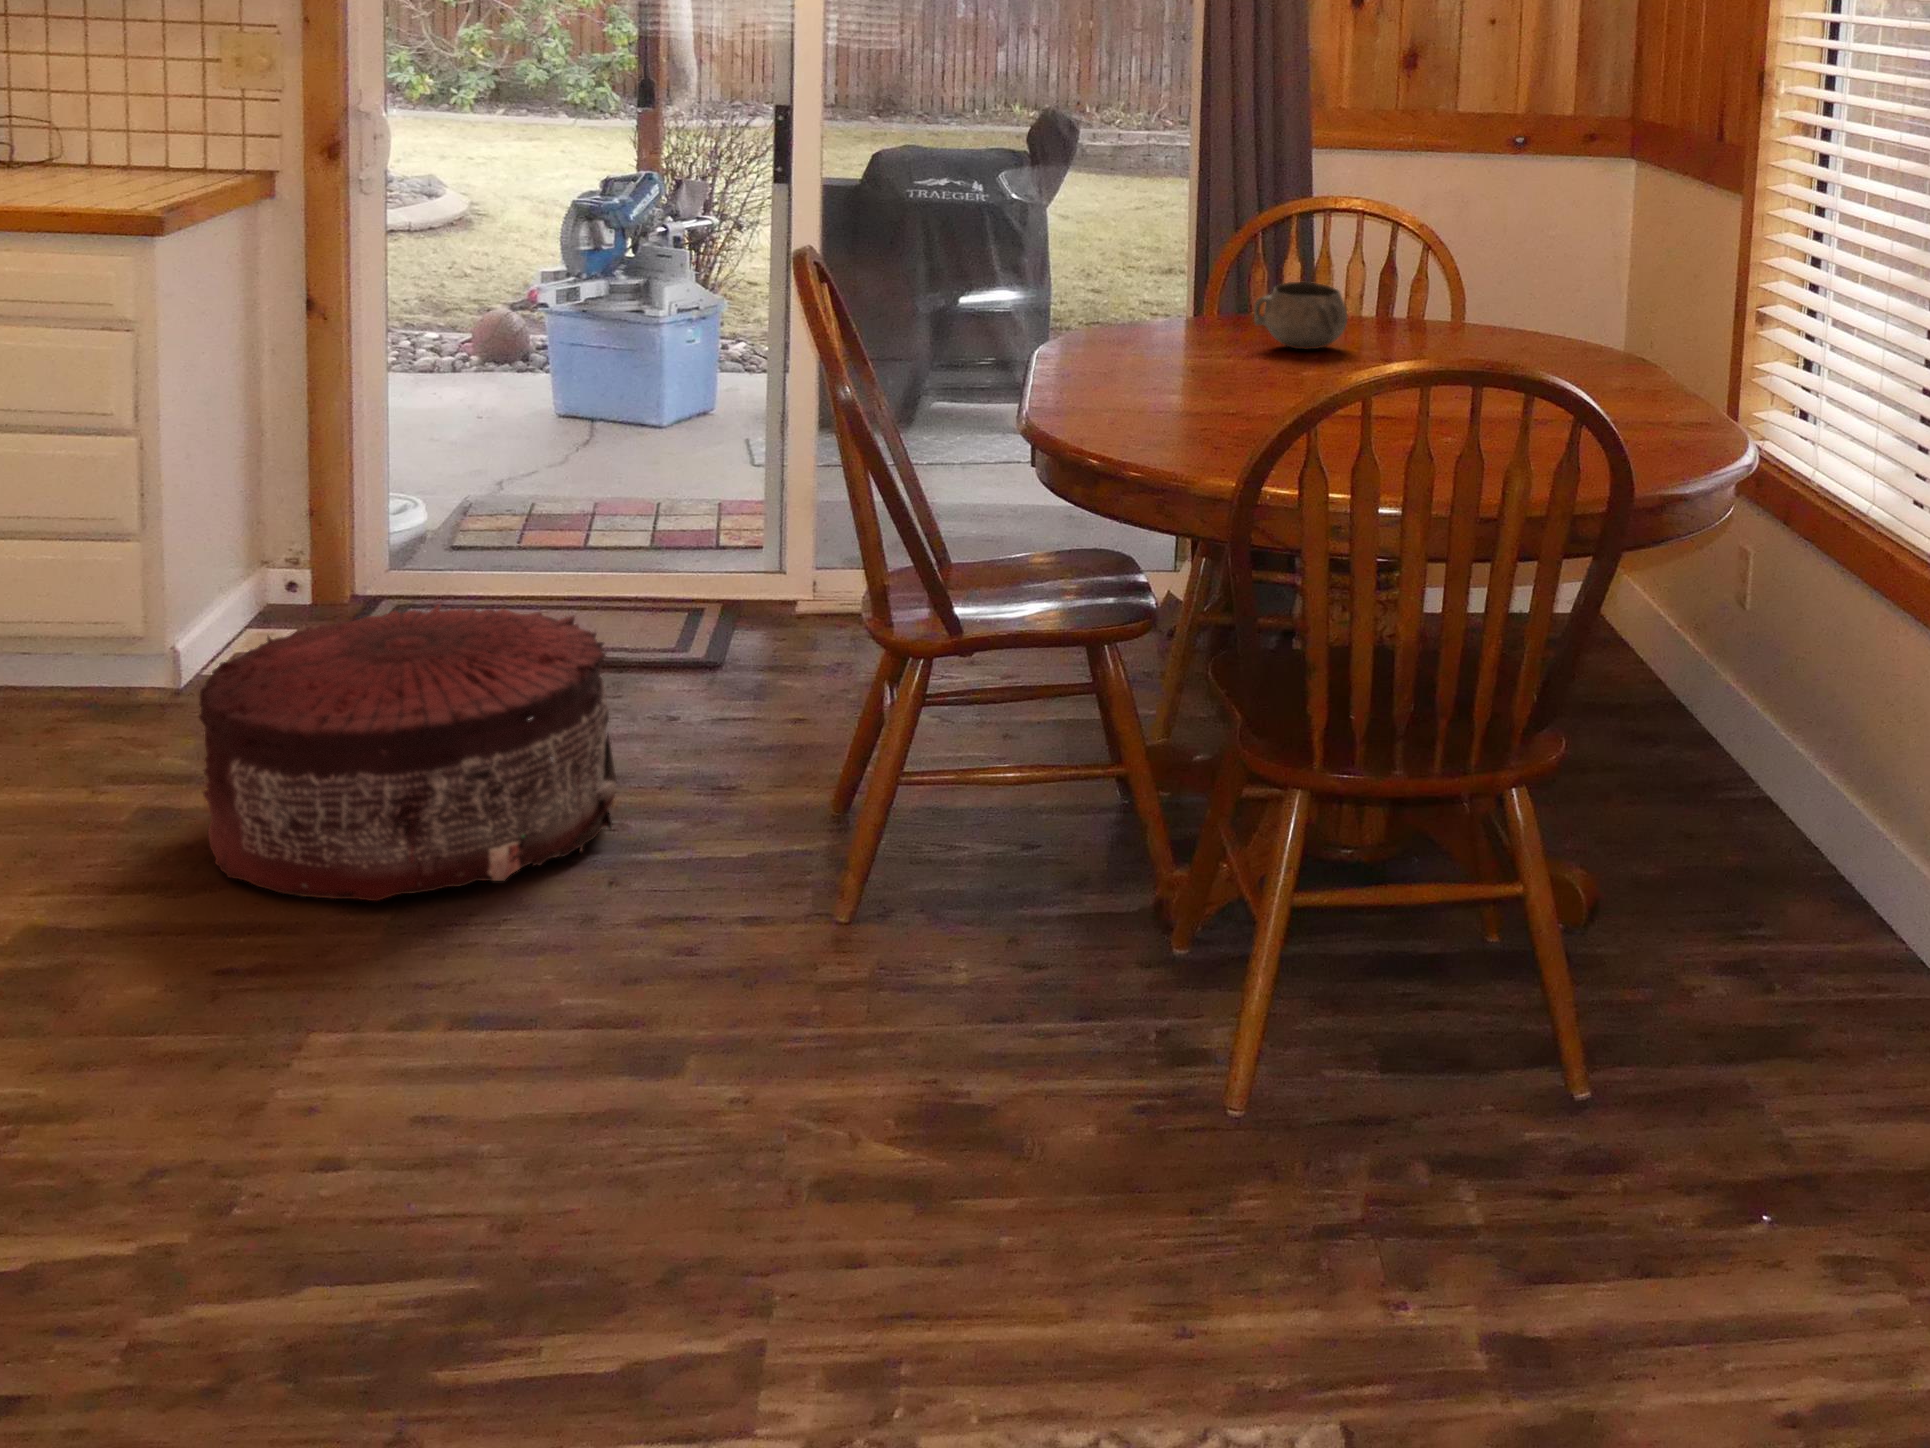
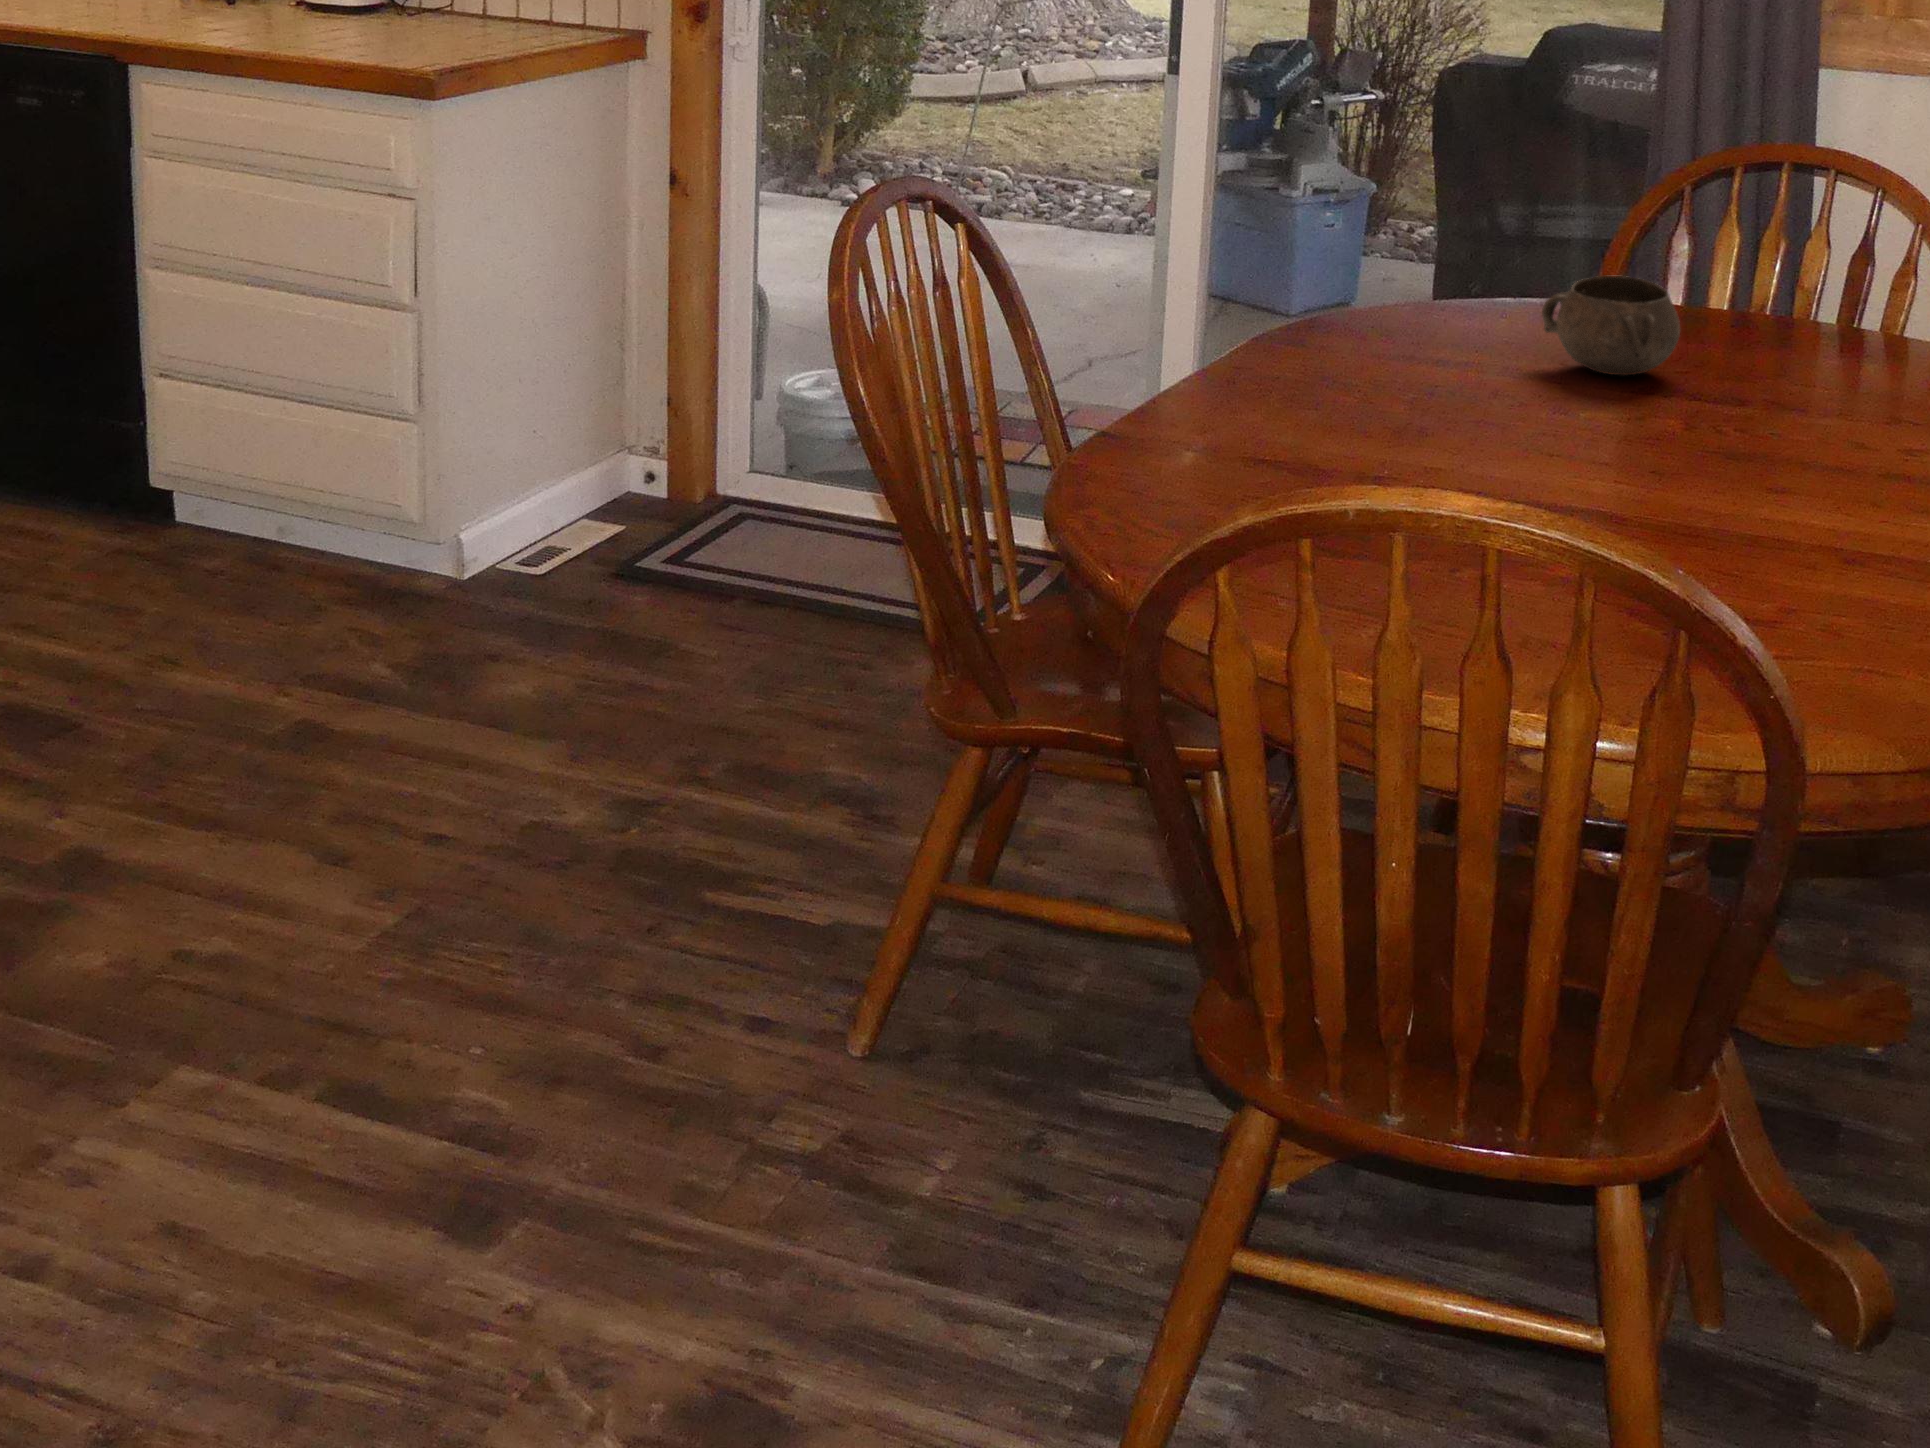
pouf: present [199,605,617,901] -> none [315,537,757,882]

